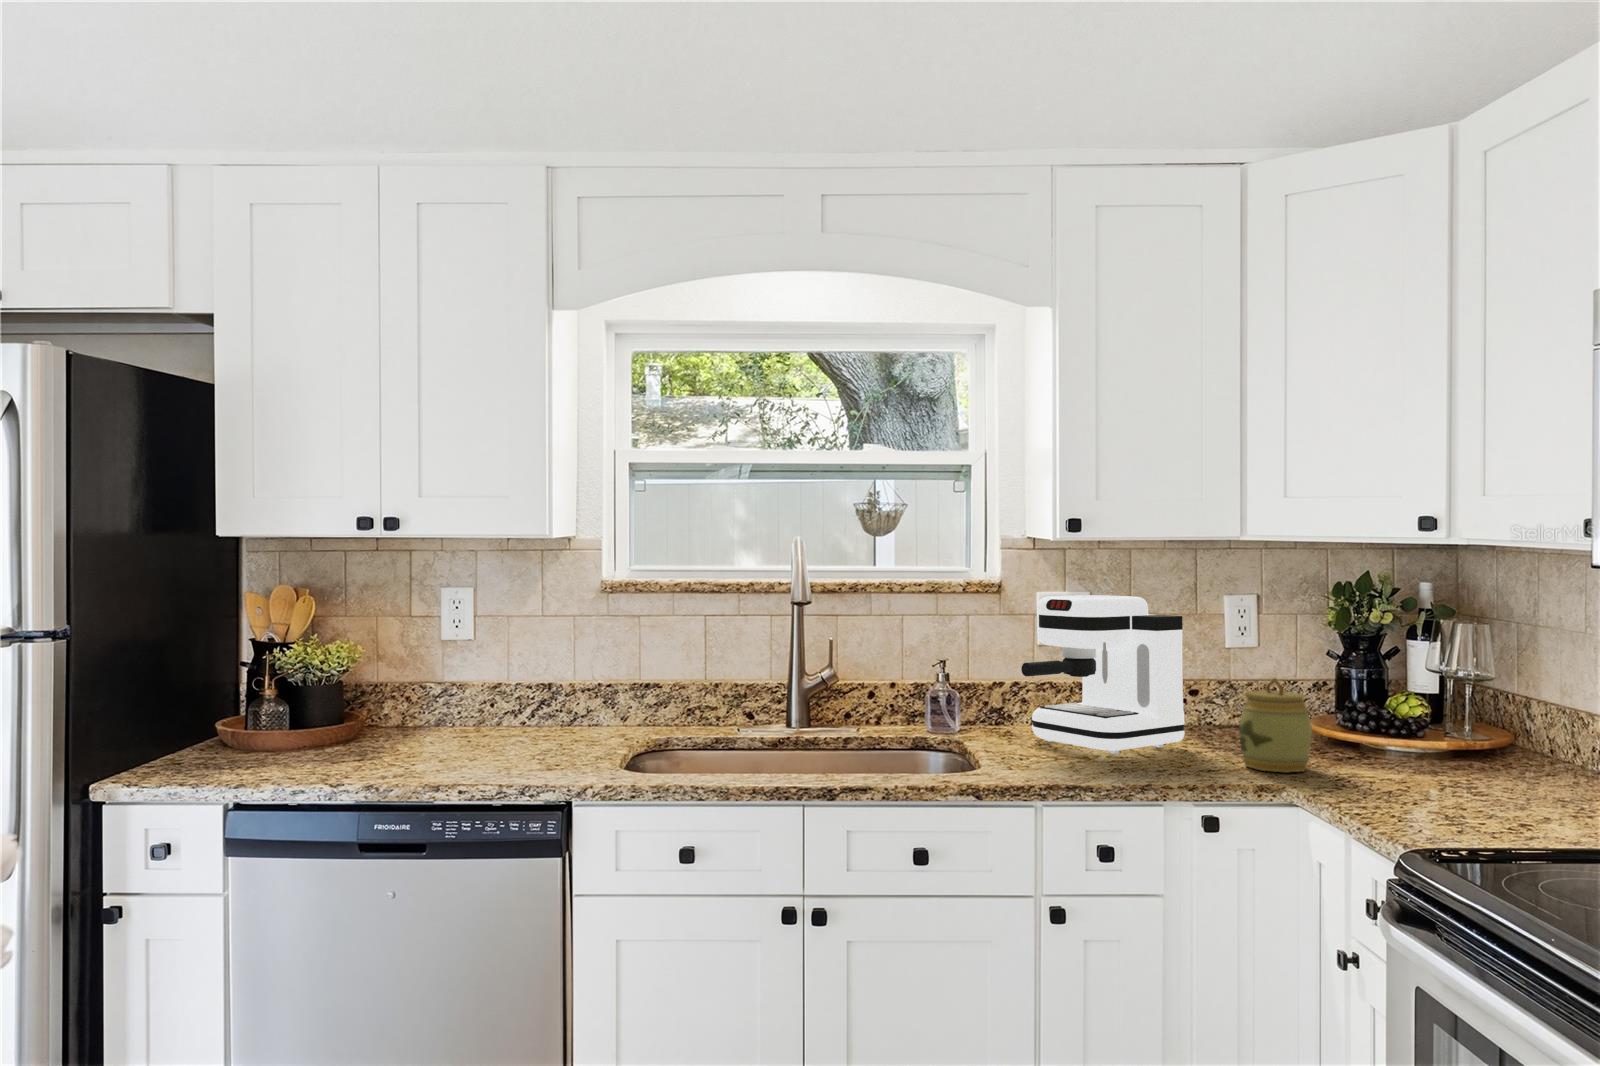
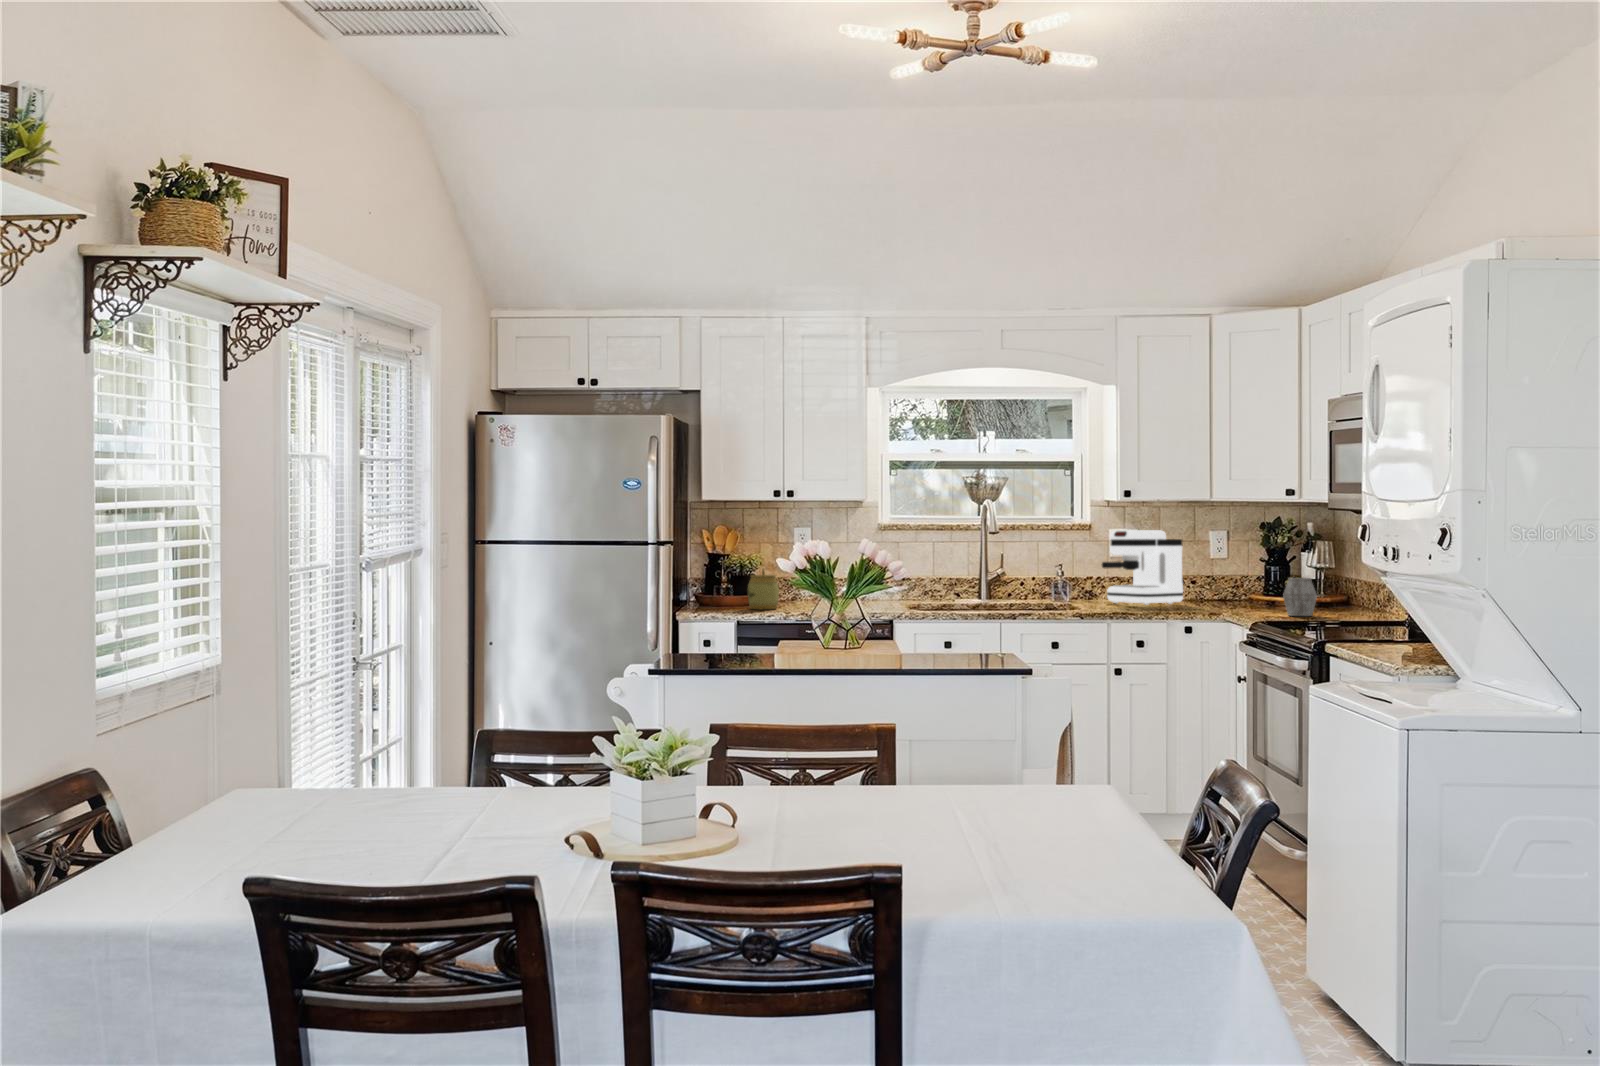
jar: present [1239,678,1312,772] -> present [747,569,779,609]
mug: none [1439,719,1526,818] -> present [1283,578,1317,616]

